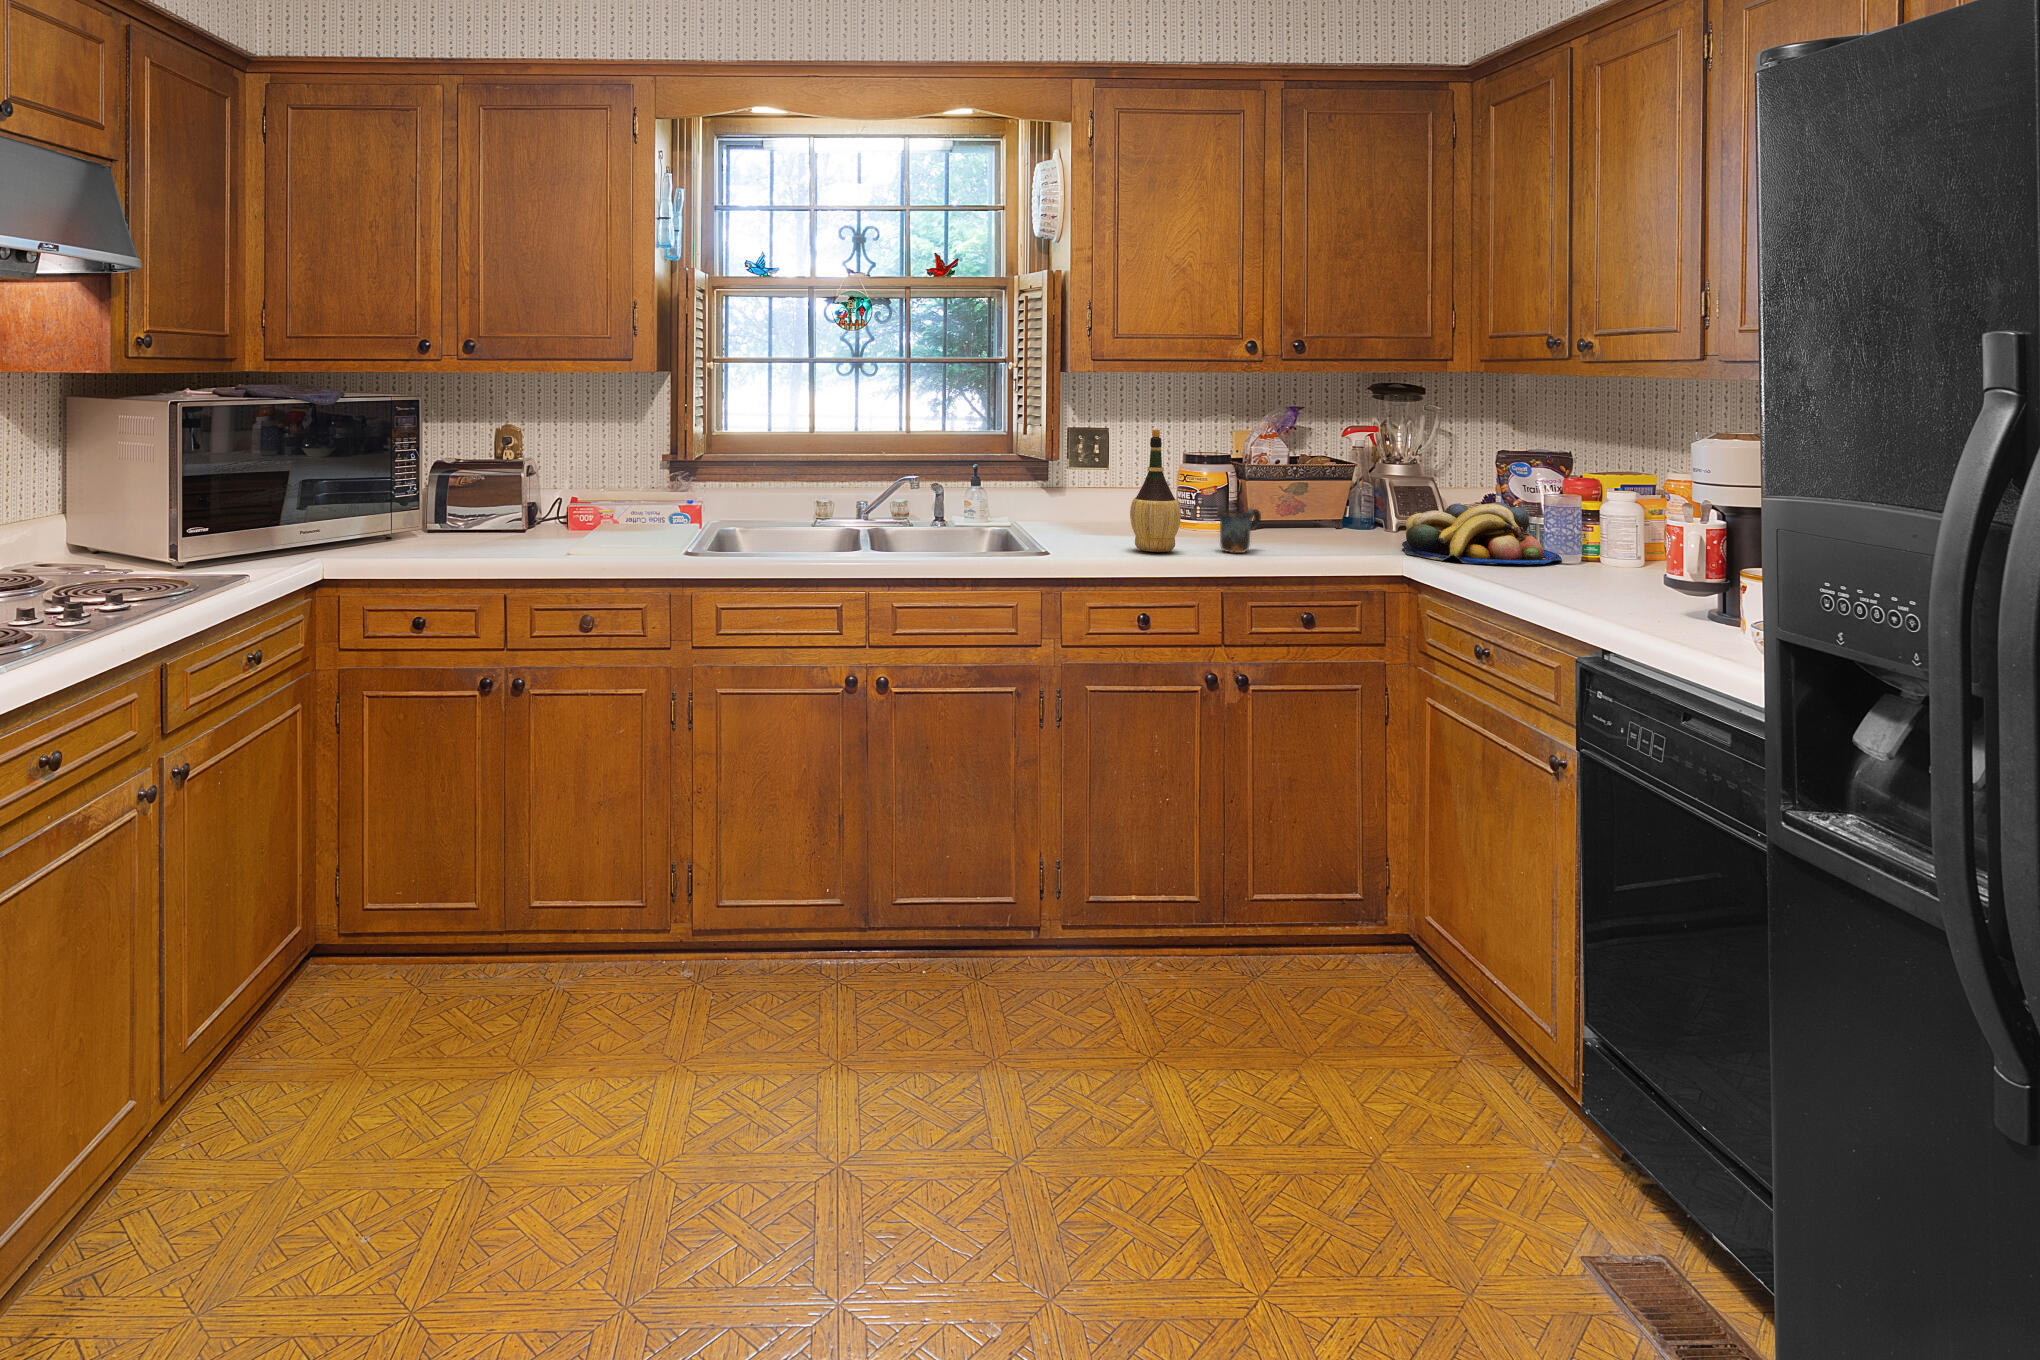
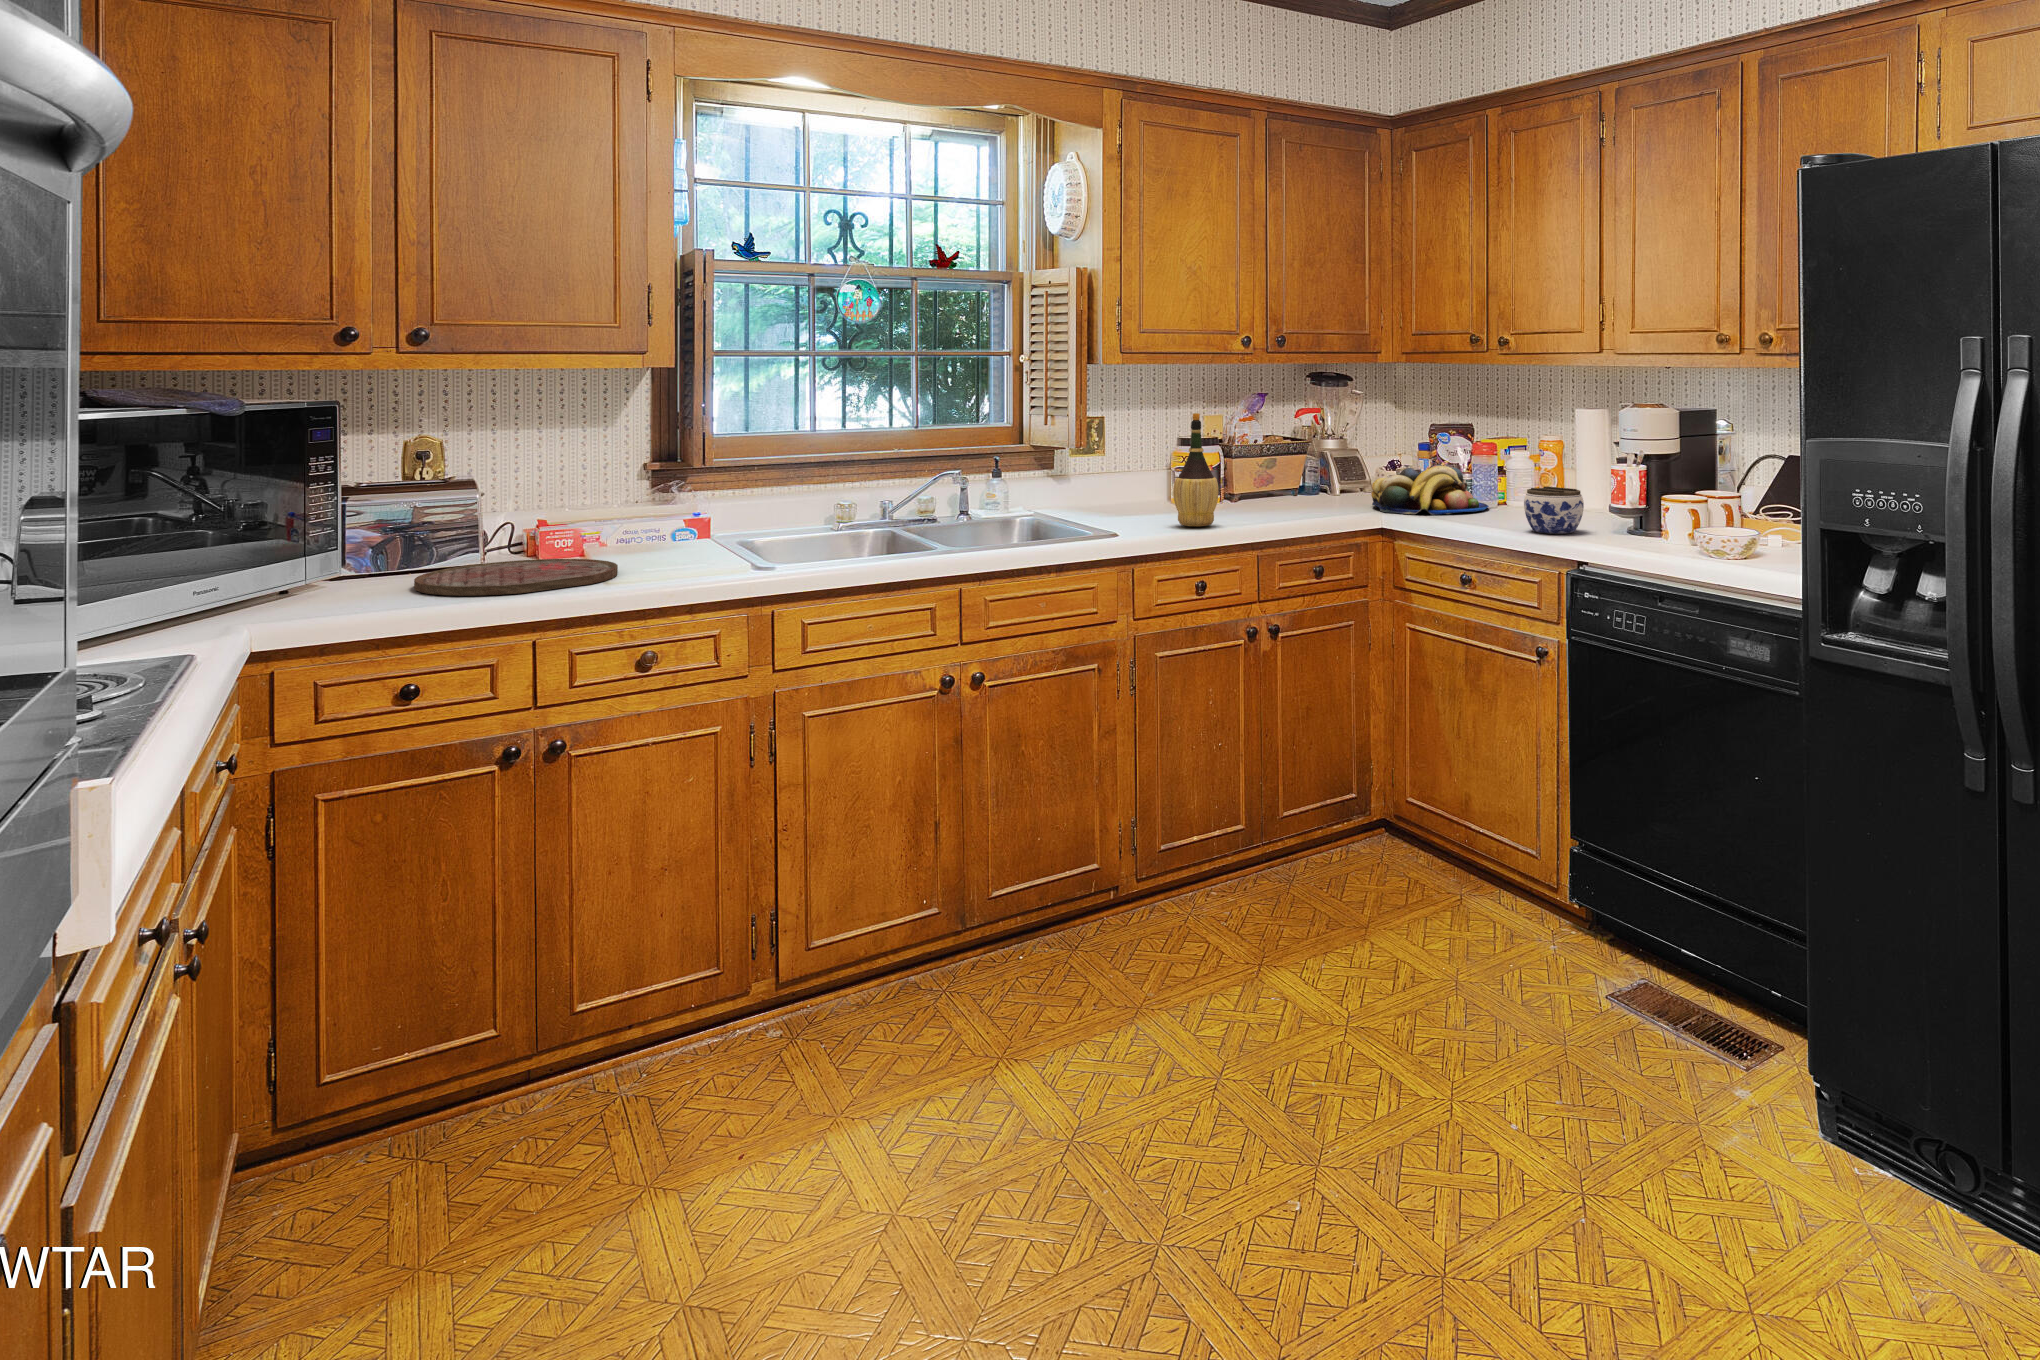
mug: present [1218,509,1261,553] -> none [1243,482,1275,522]
cutting board: none [449,530,597,558] -> present [414,559,618,596]
jar: none [1555,543,1645,607] -> present [1524,486,1584,534]

